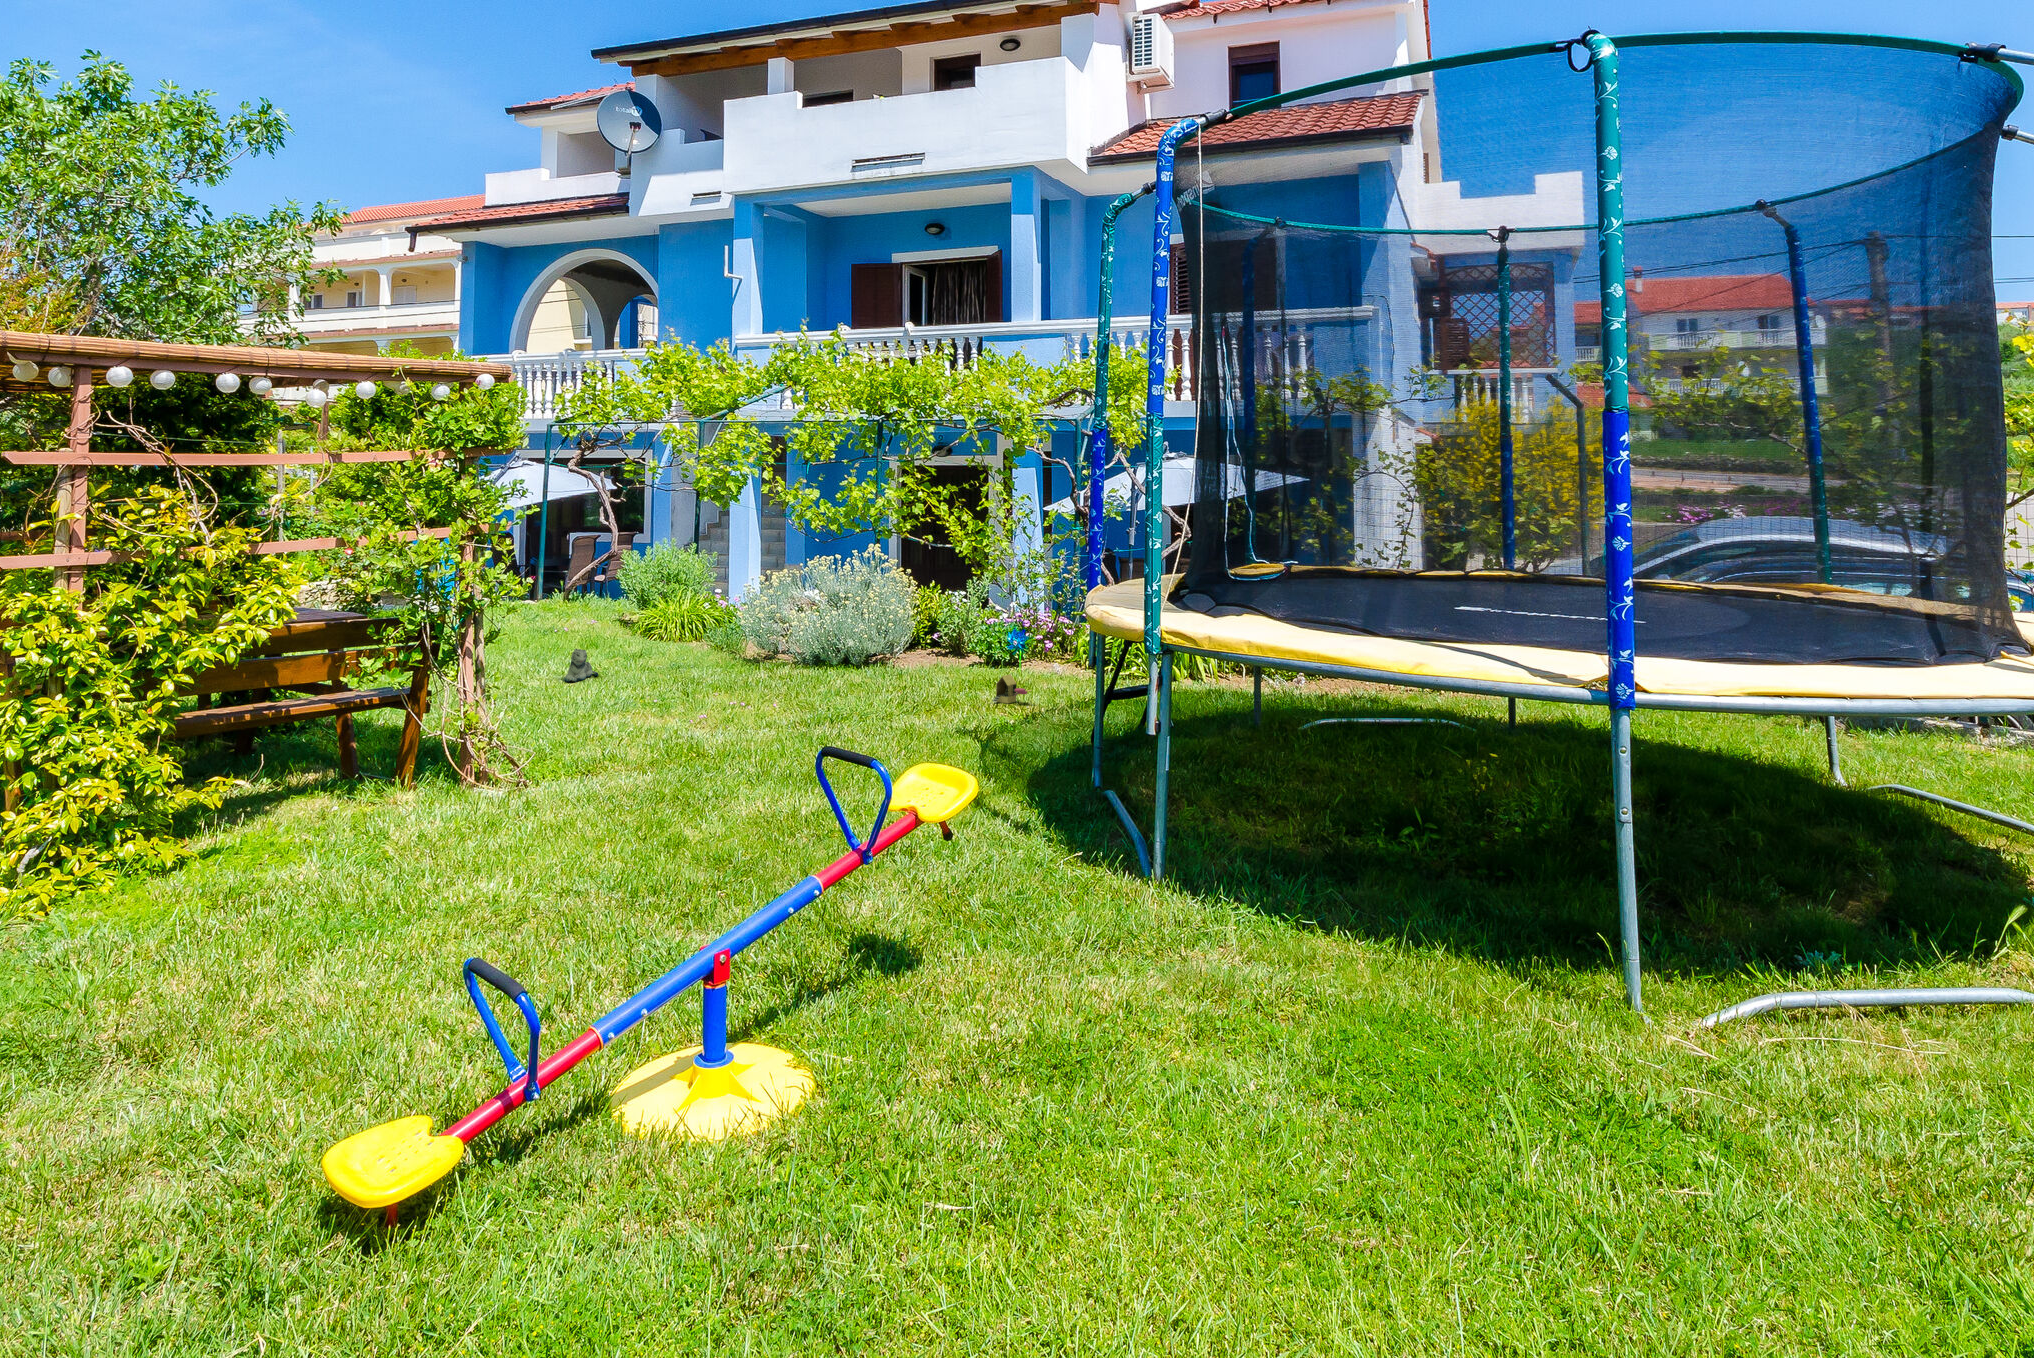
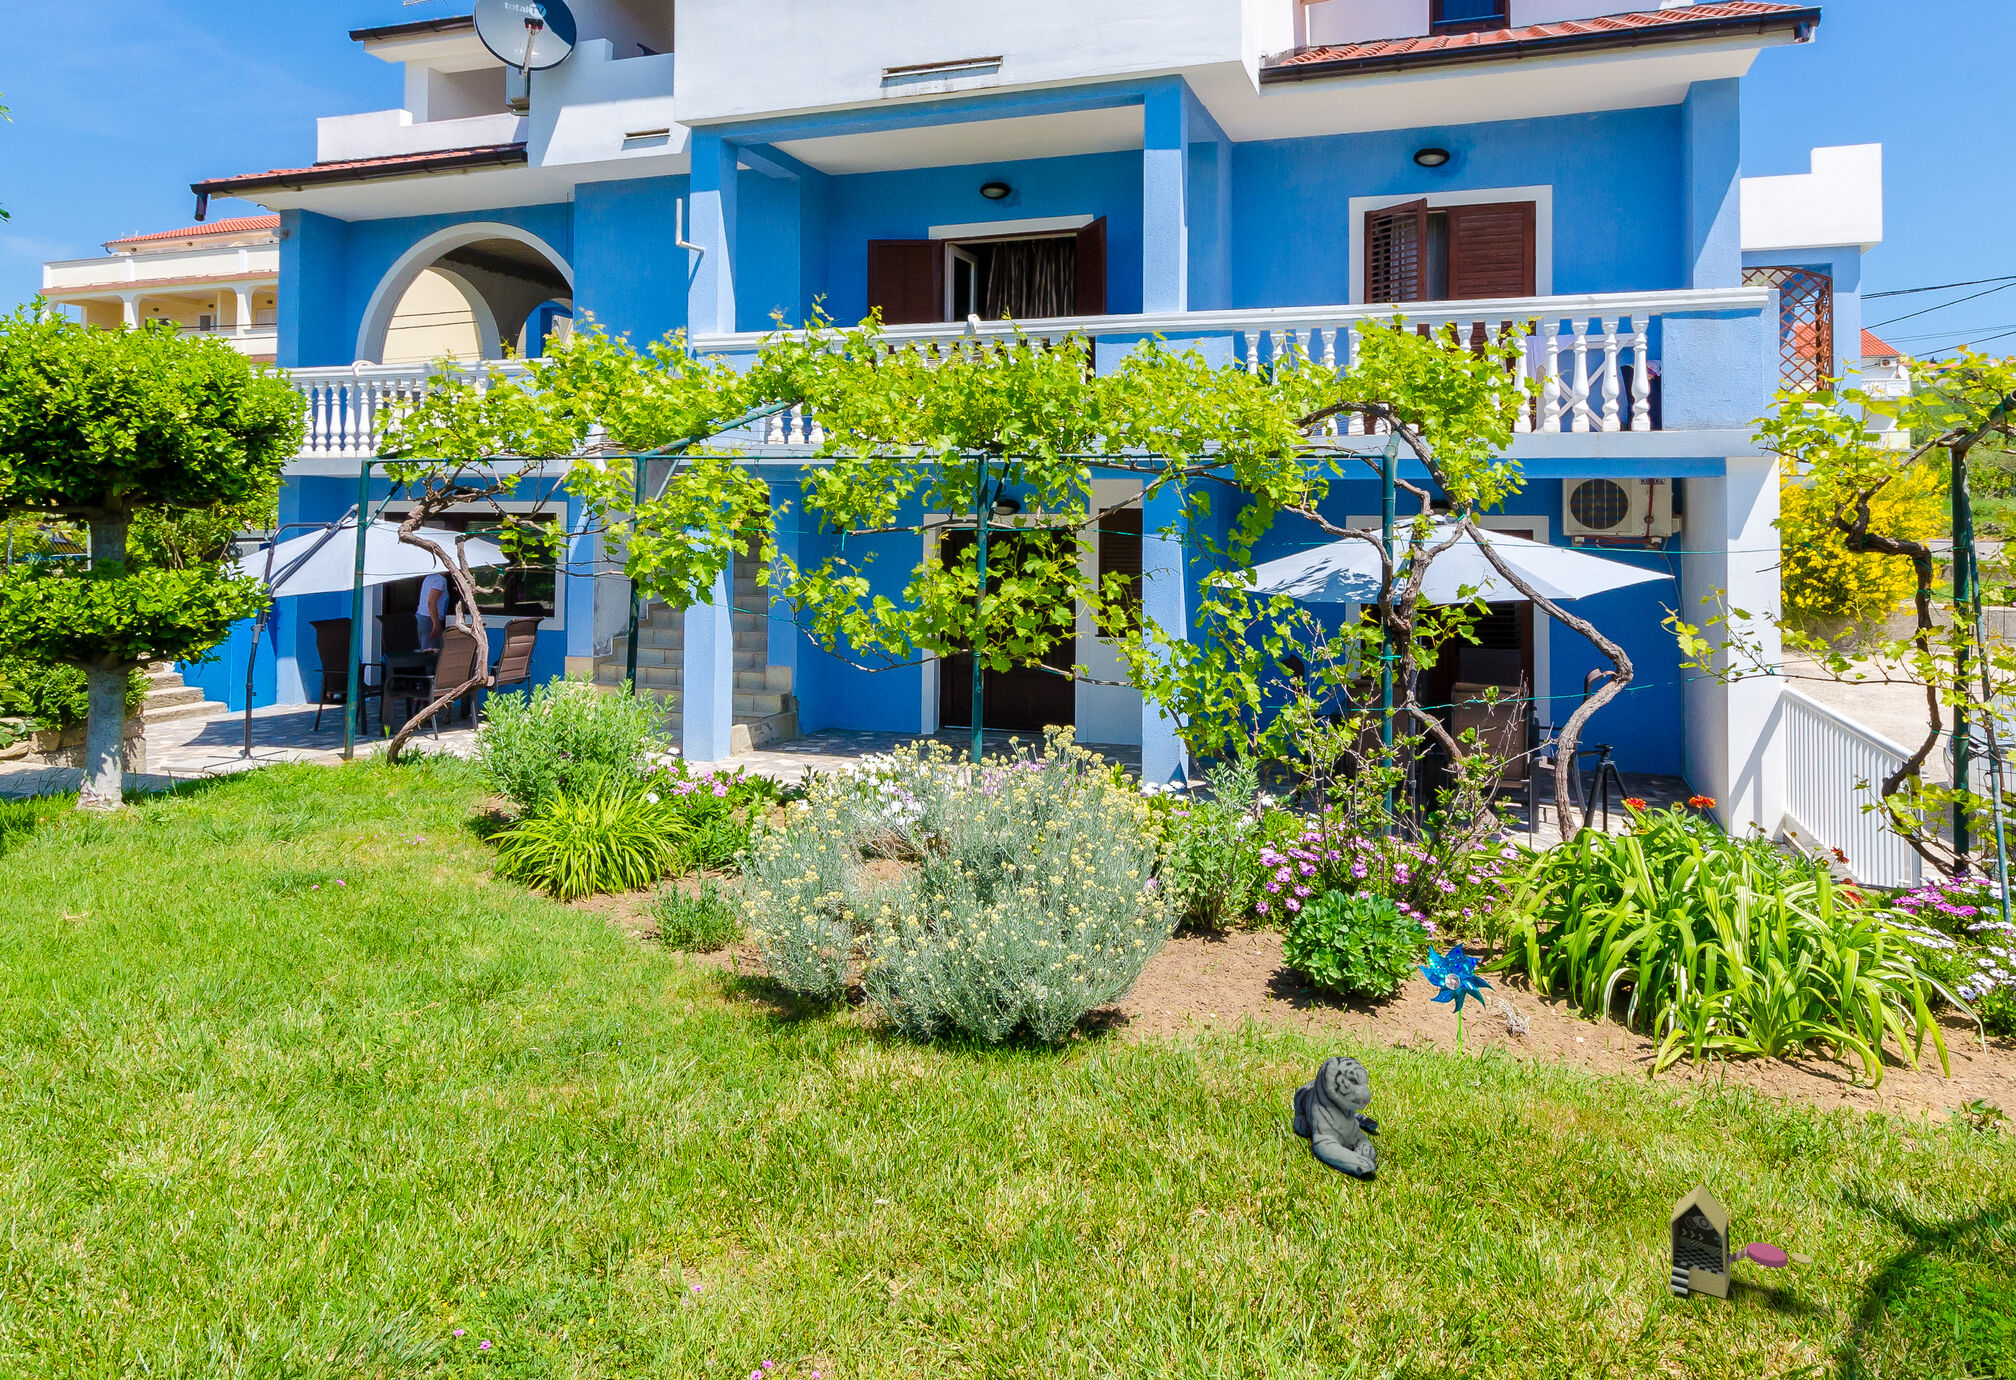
plush toy: present [565,649,599,682] -> present [1293,1056,1379,1176]

